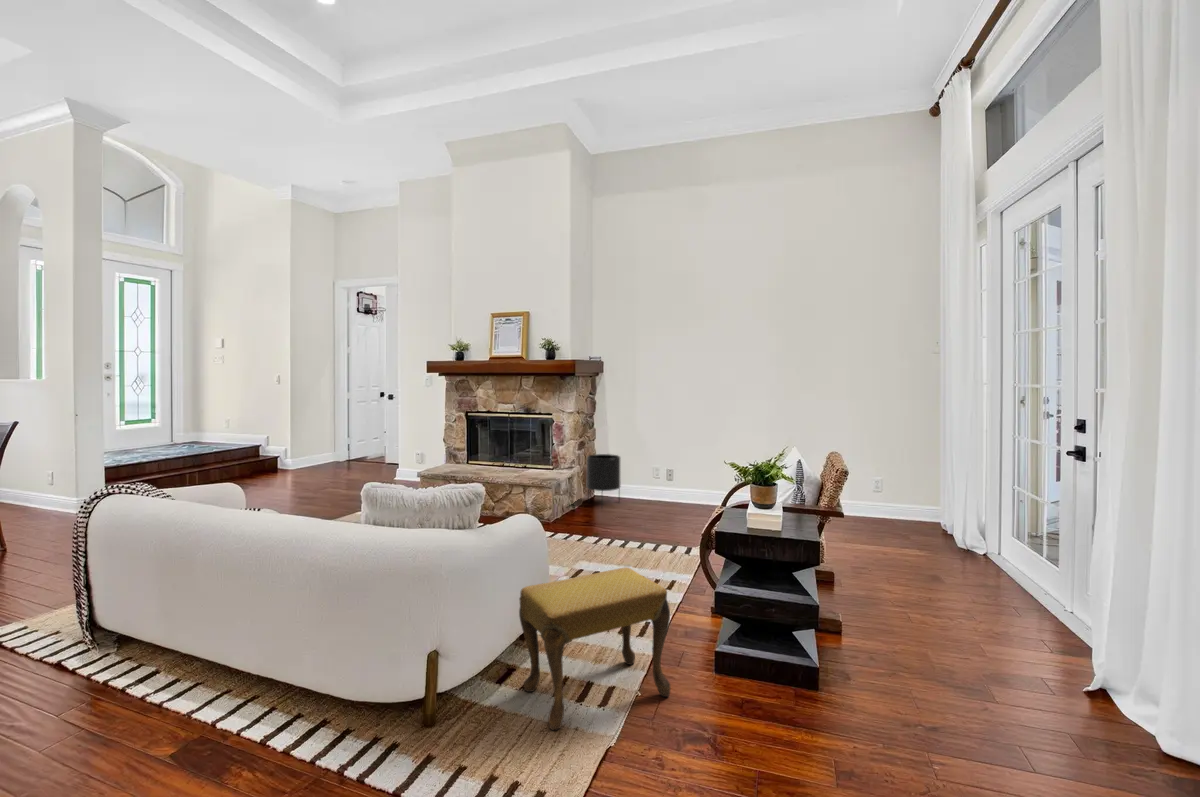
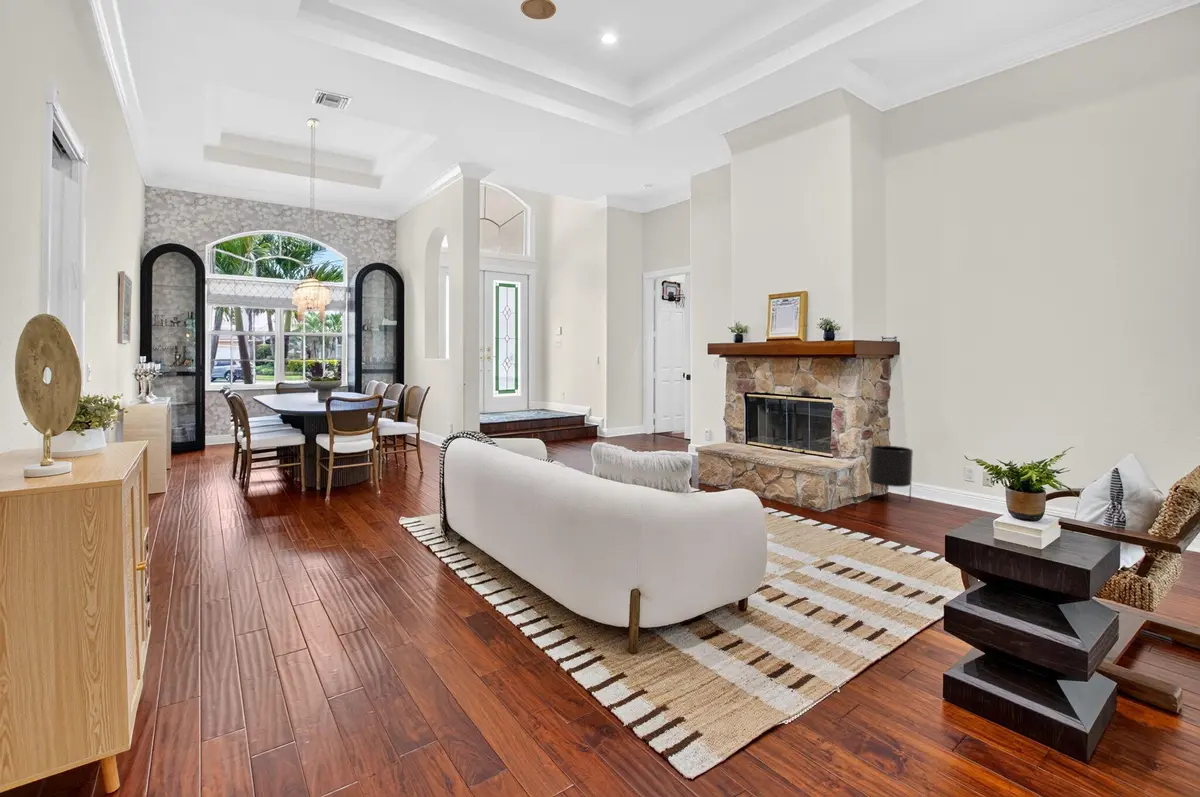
footstool: present [519,567,670,730] -> none [721,554,878,701]

